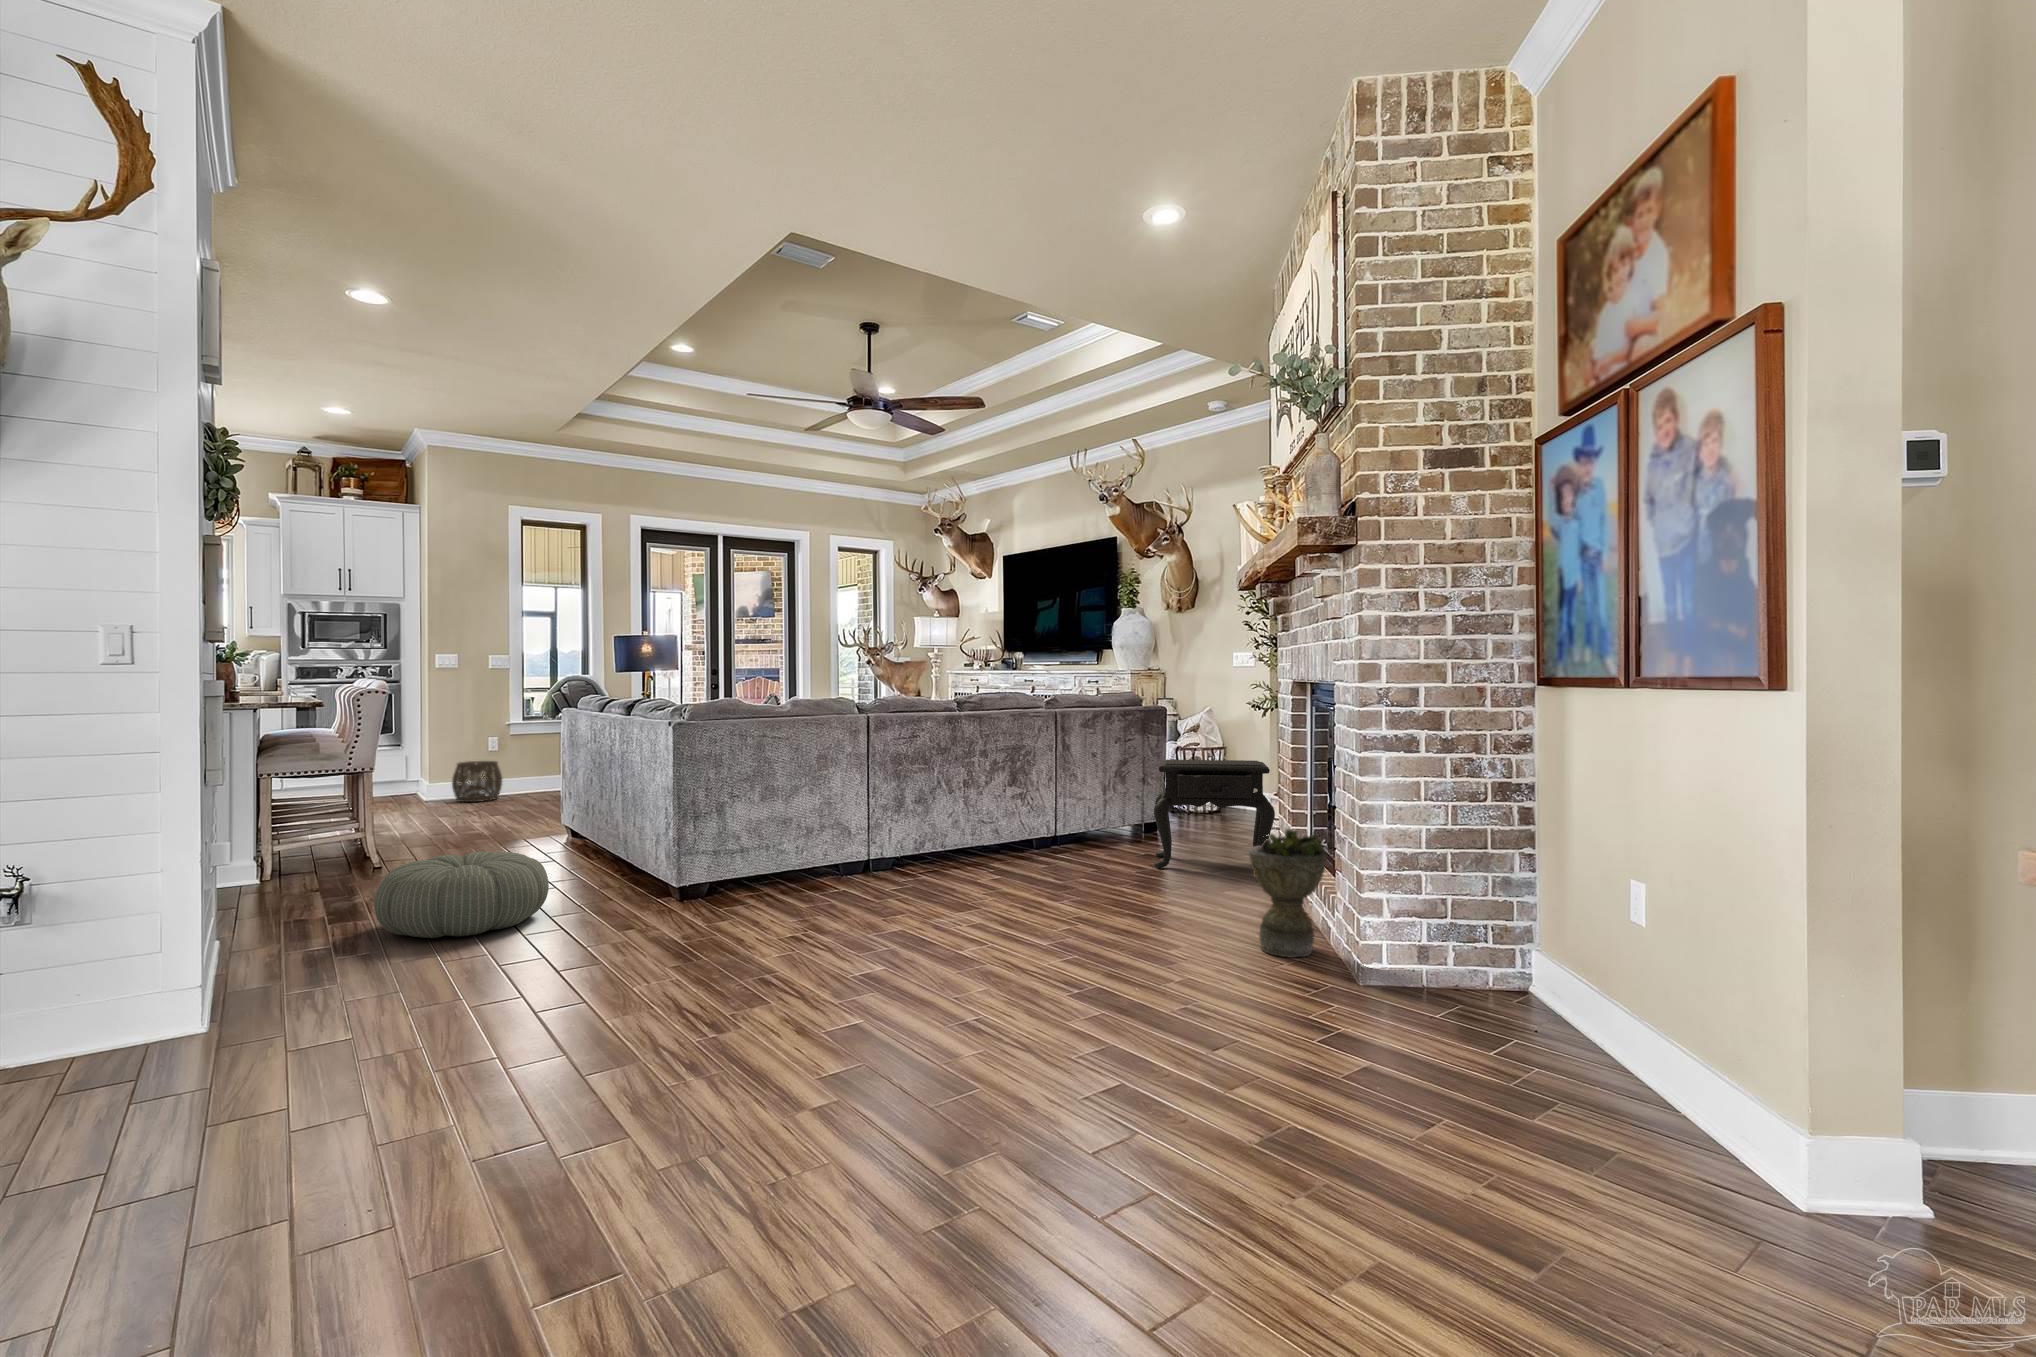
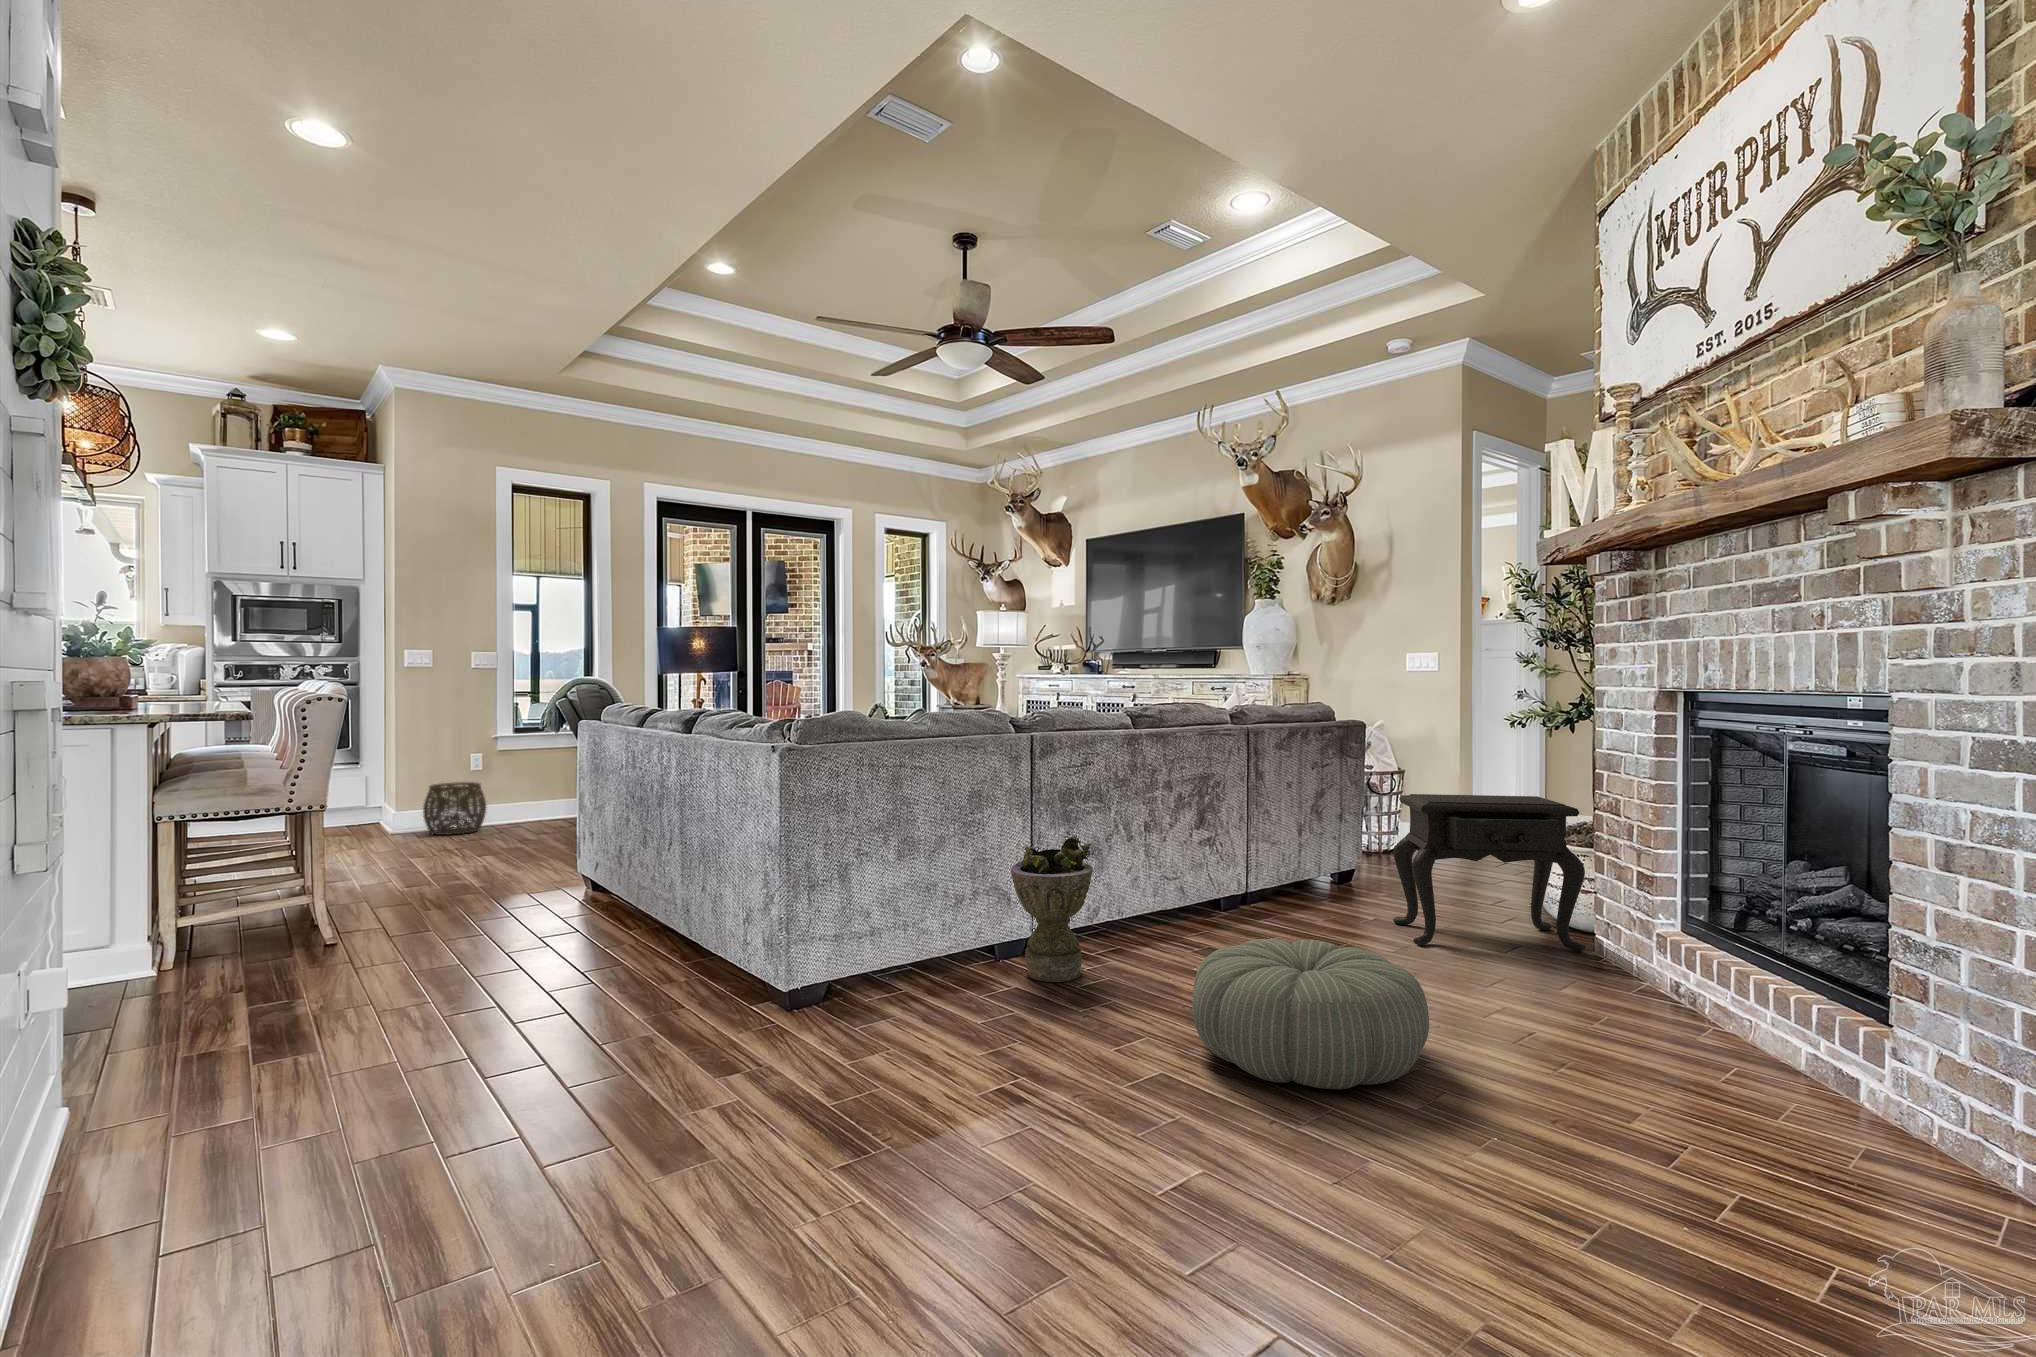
planter: present [1249,829,1328,957] -> present [1011,836,1093,982]
pouf: present [374,852,549,938] -> present [1192,939,1429,1090]

